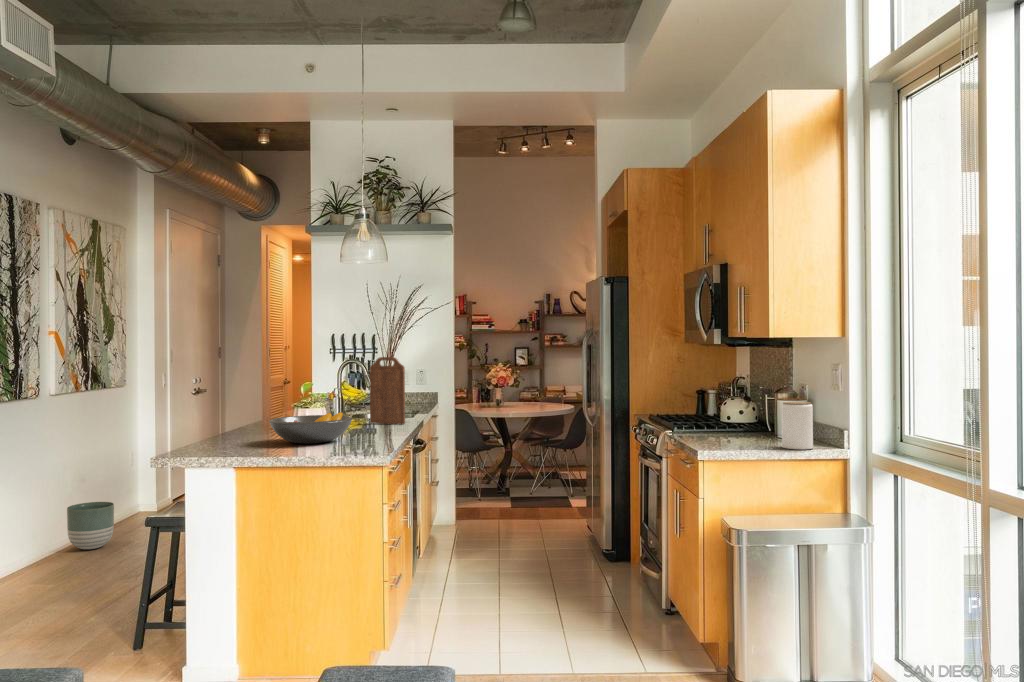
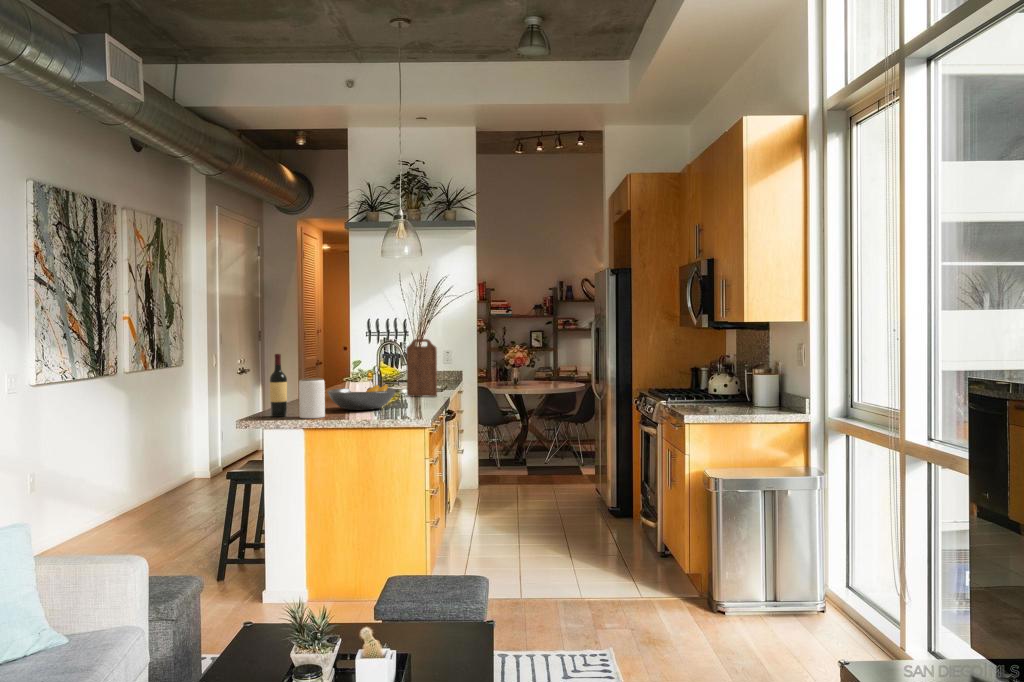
wine bottle: none [195,376,217,453] -> present [270,354,287,417]
jar: present [782,402,813,449] -> present [299,378,325,418]
planter: present [67,502,114,549] -> none [140,466,180,507]

